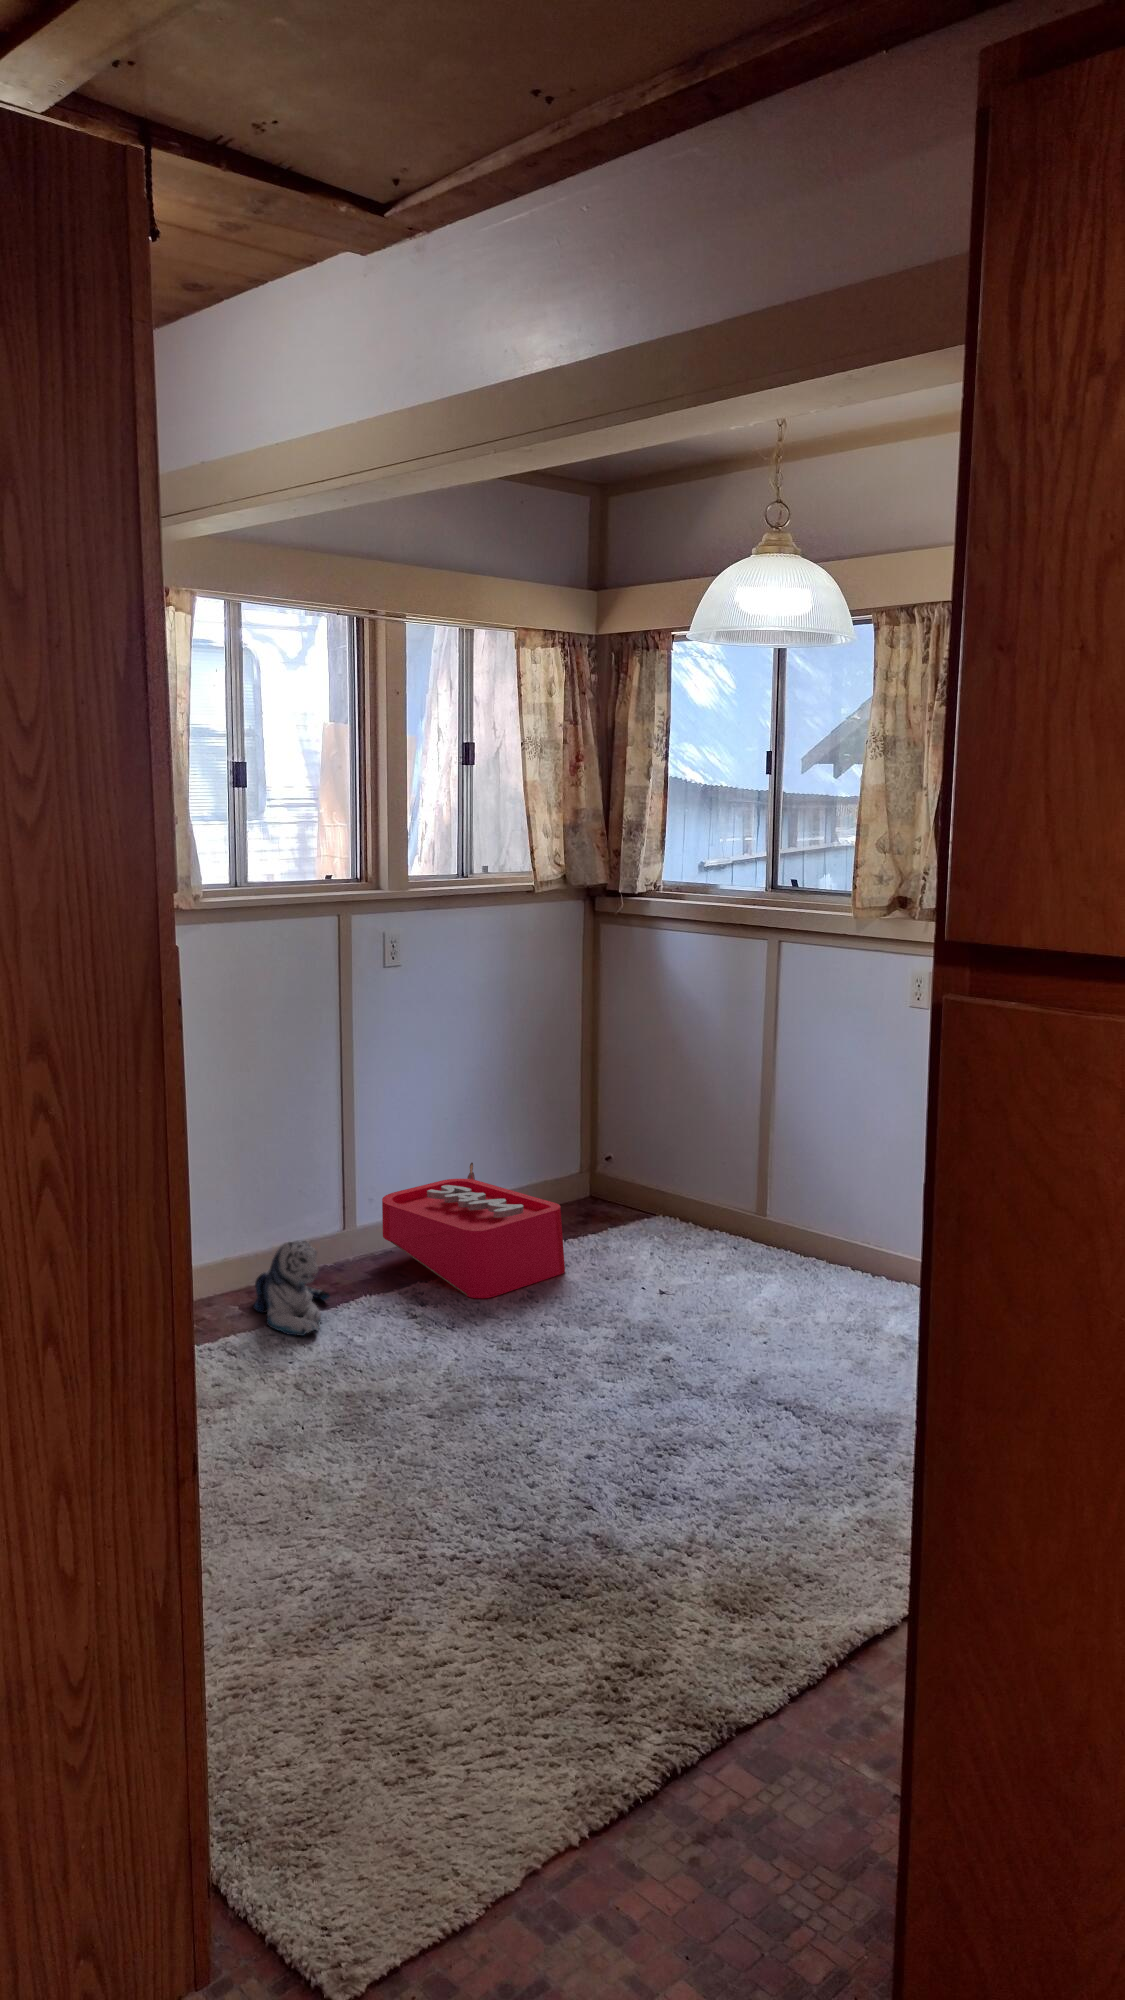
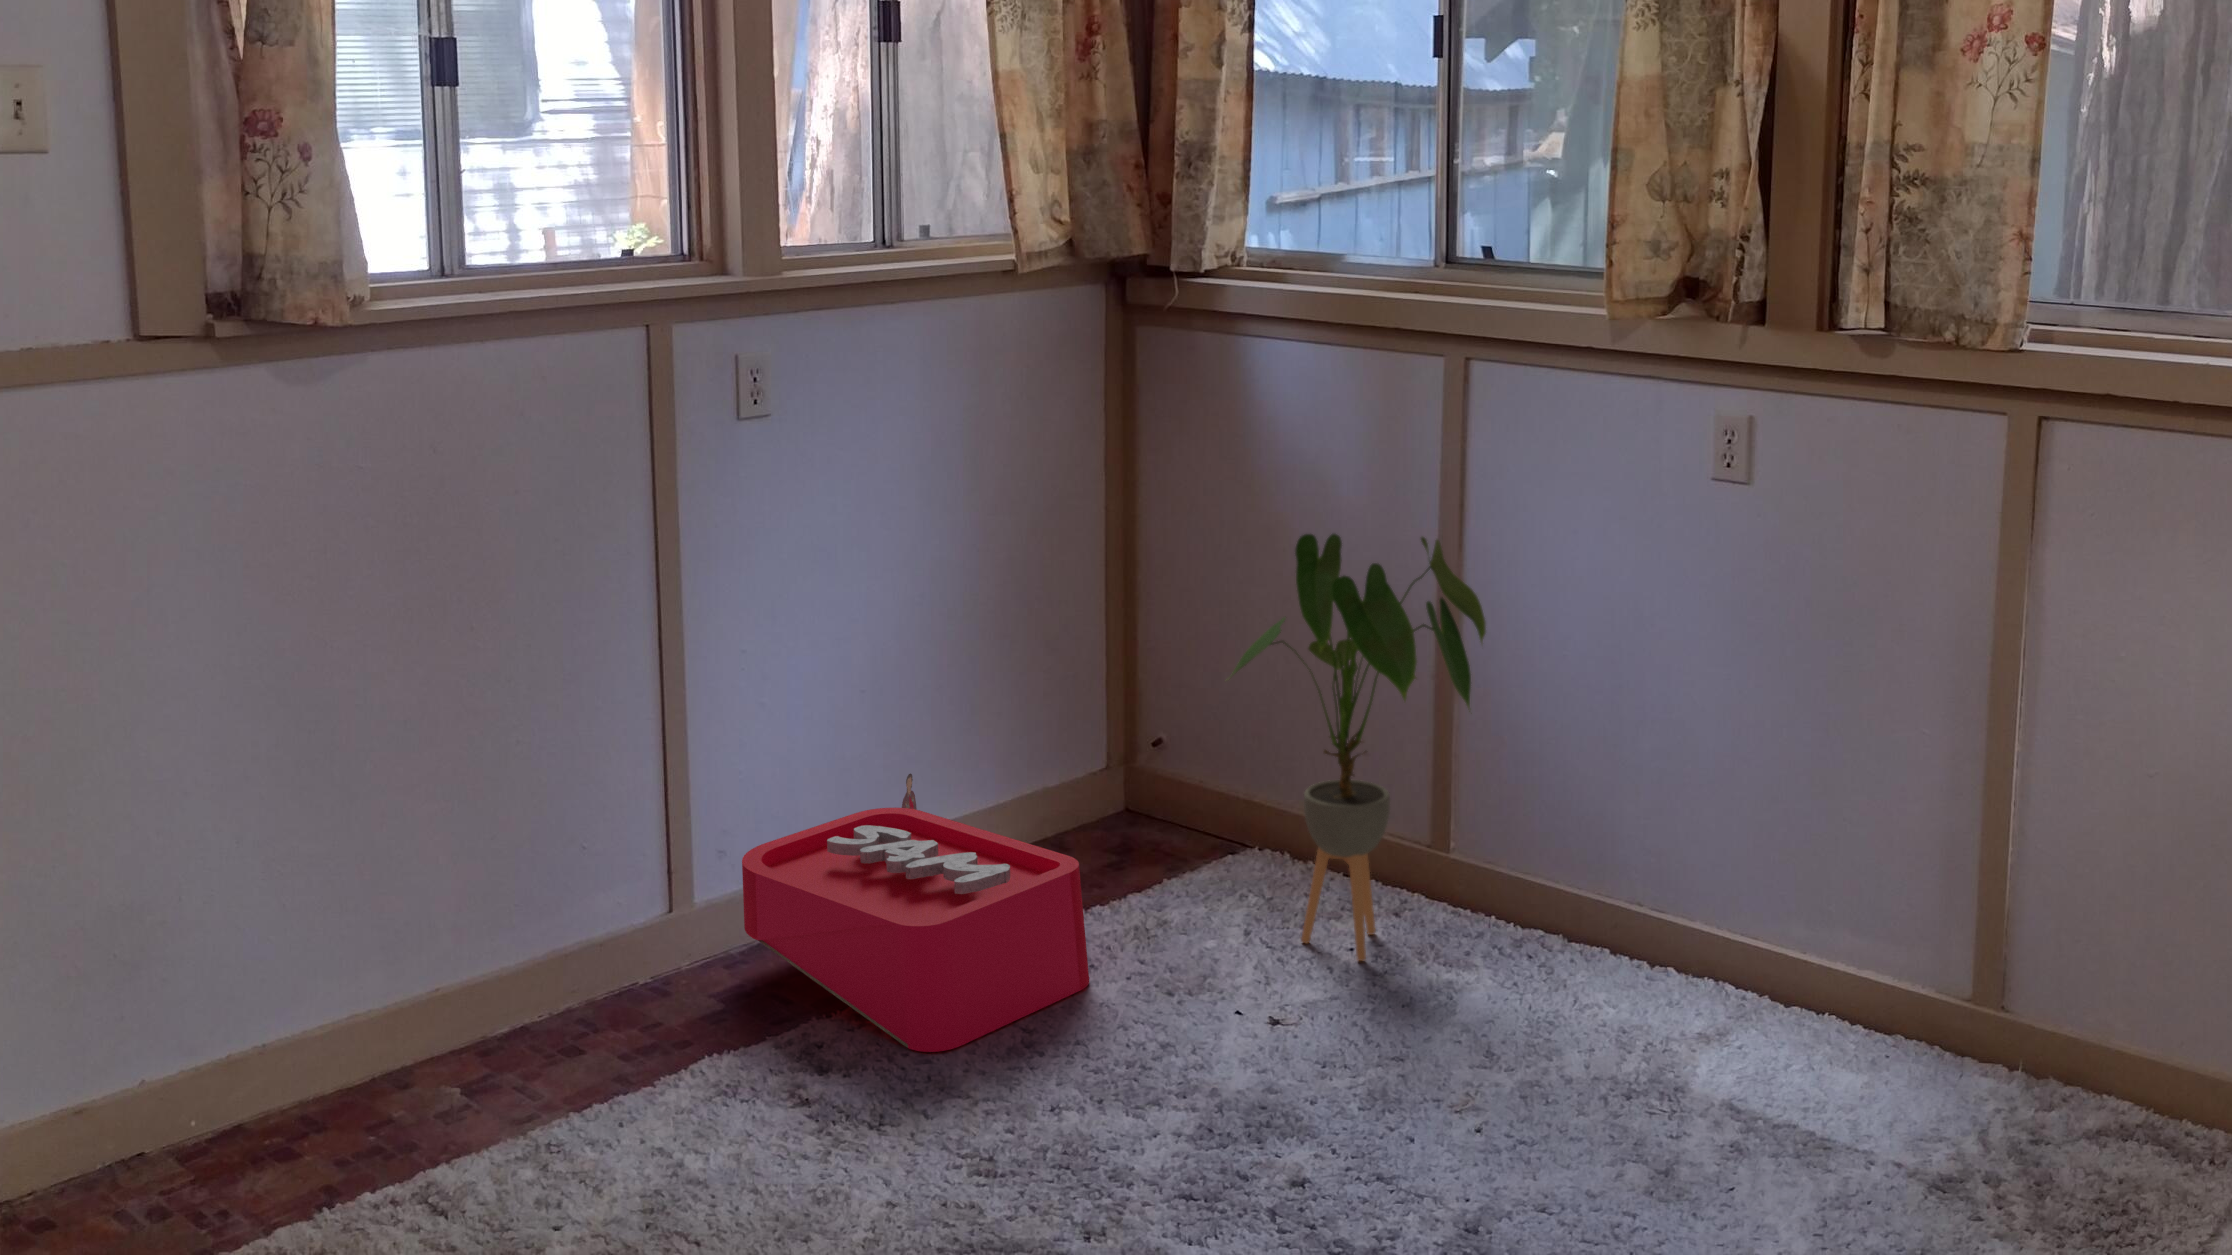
house plant: none [642,1033,787,1267] -> present [1233,534,1486,961]
plush toy: present [253,1241,330,1336] -> none [488,966,643,1161]

